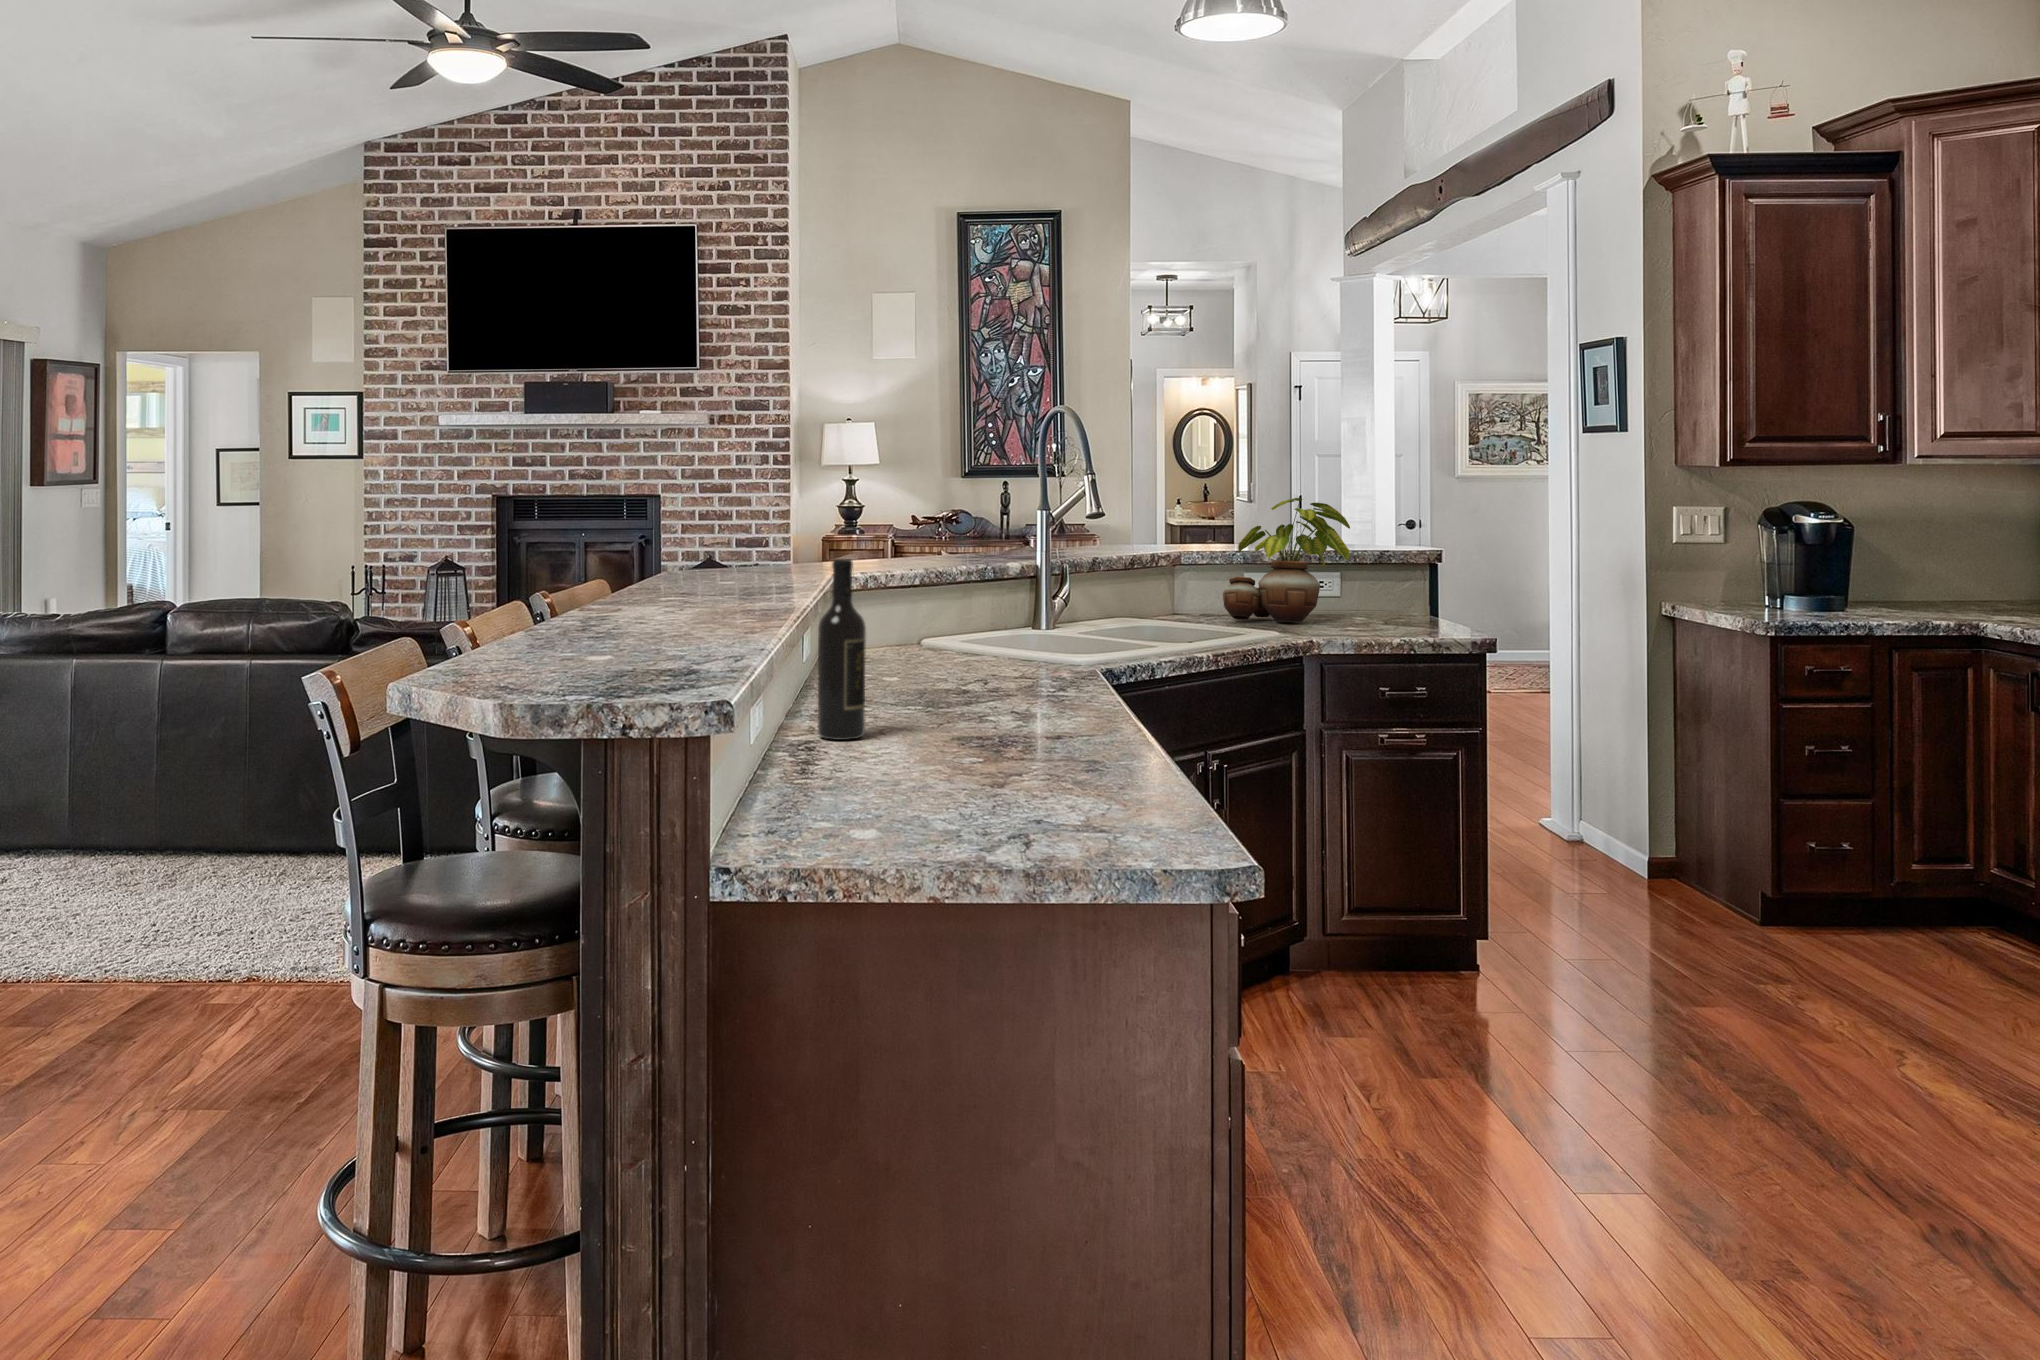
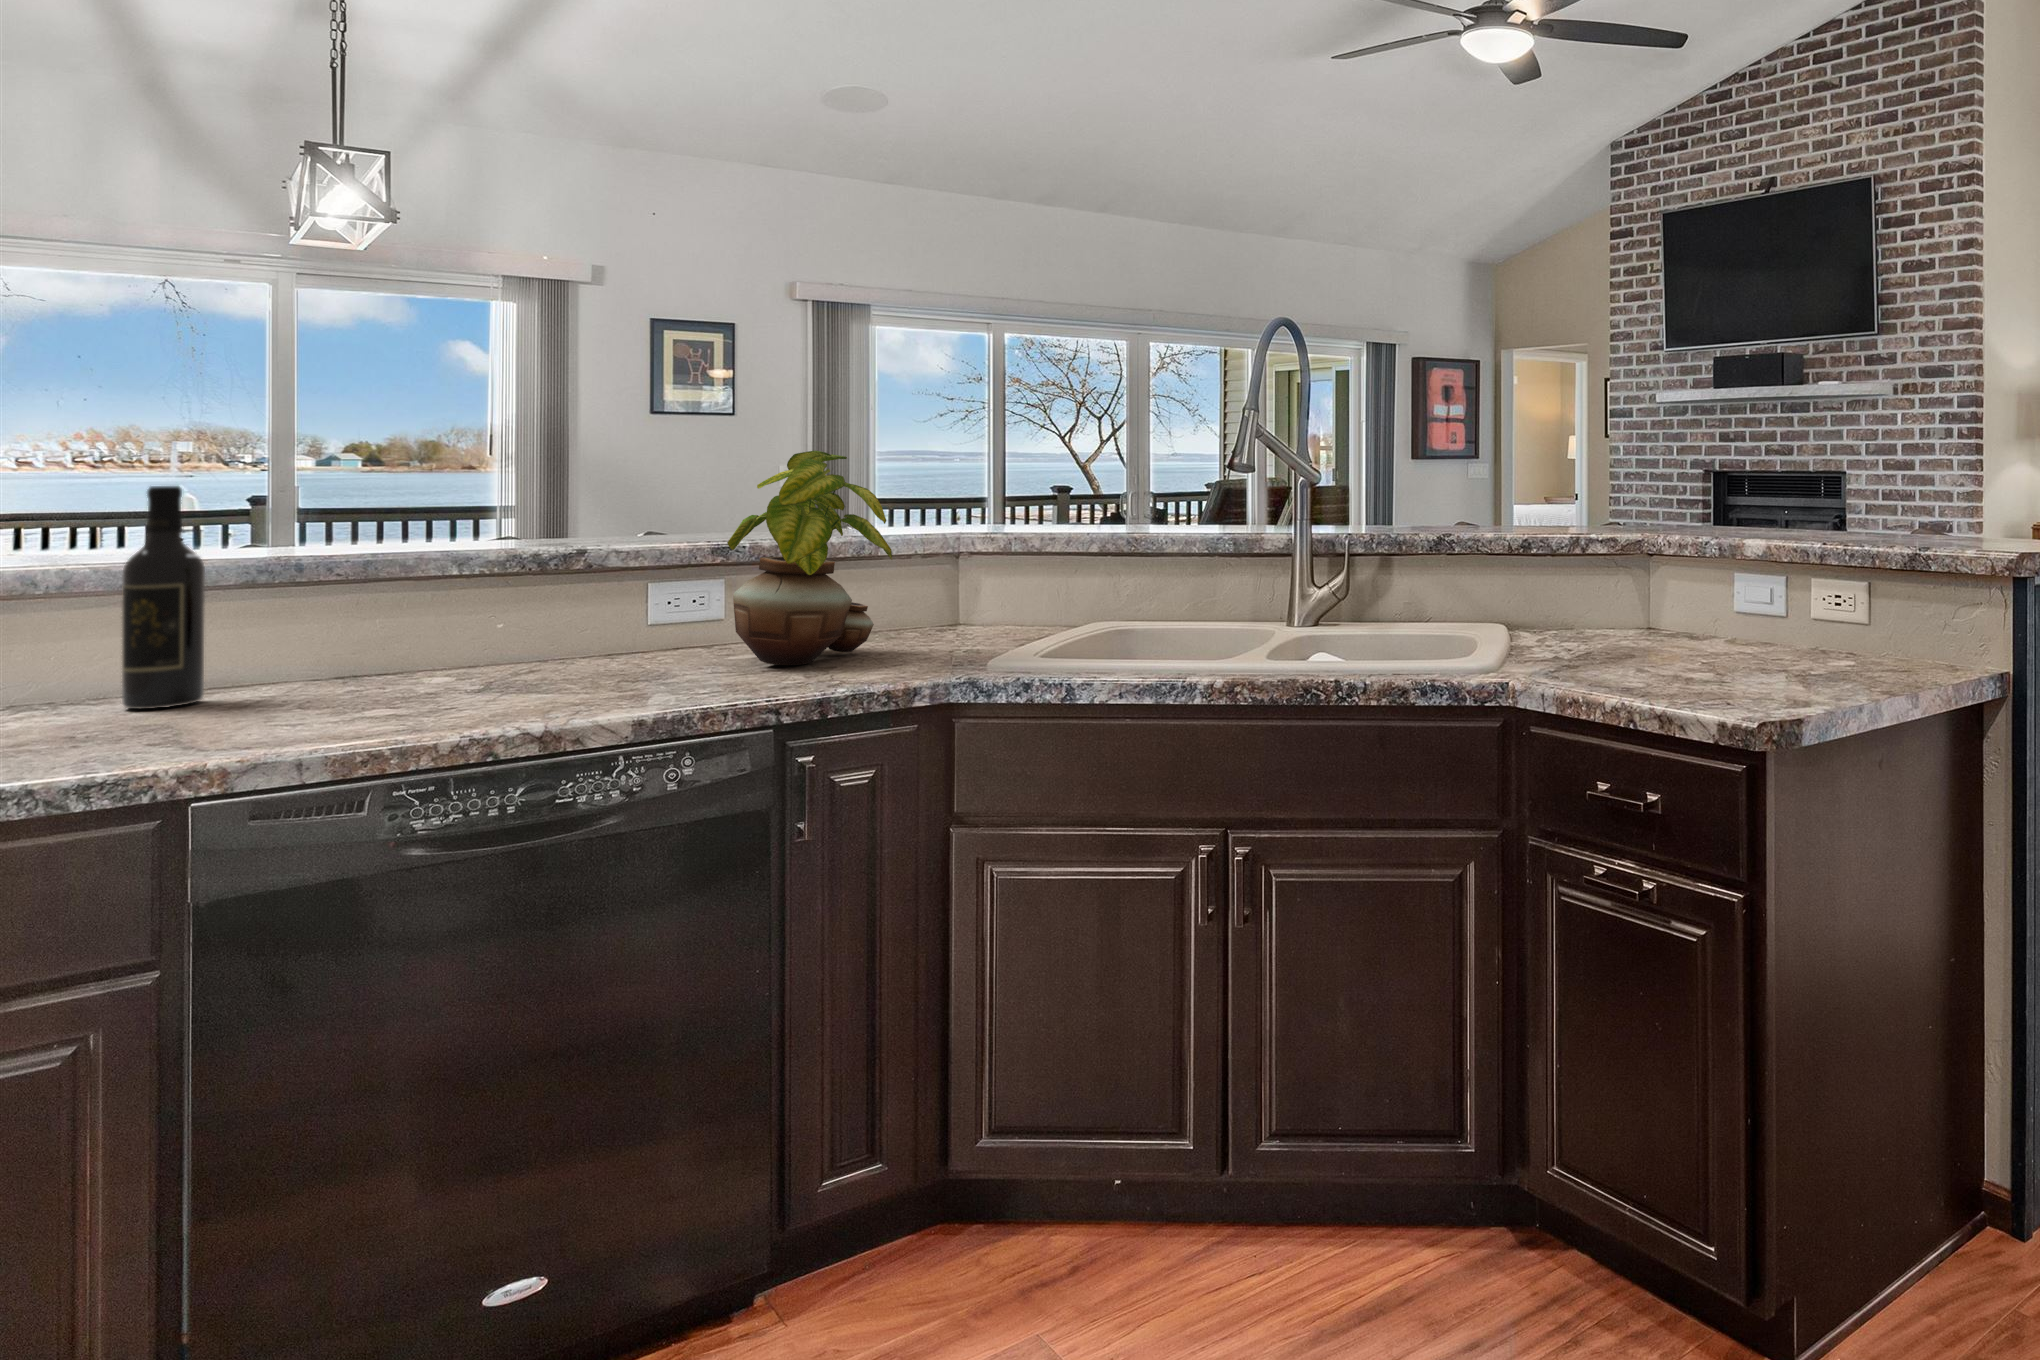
potted plant: present [1223,498,1350,622] -> present [727,451,892,665]

